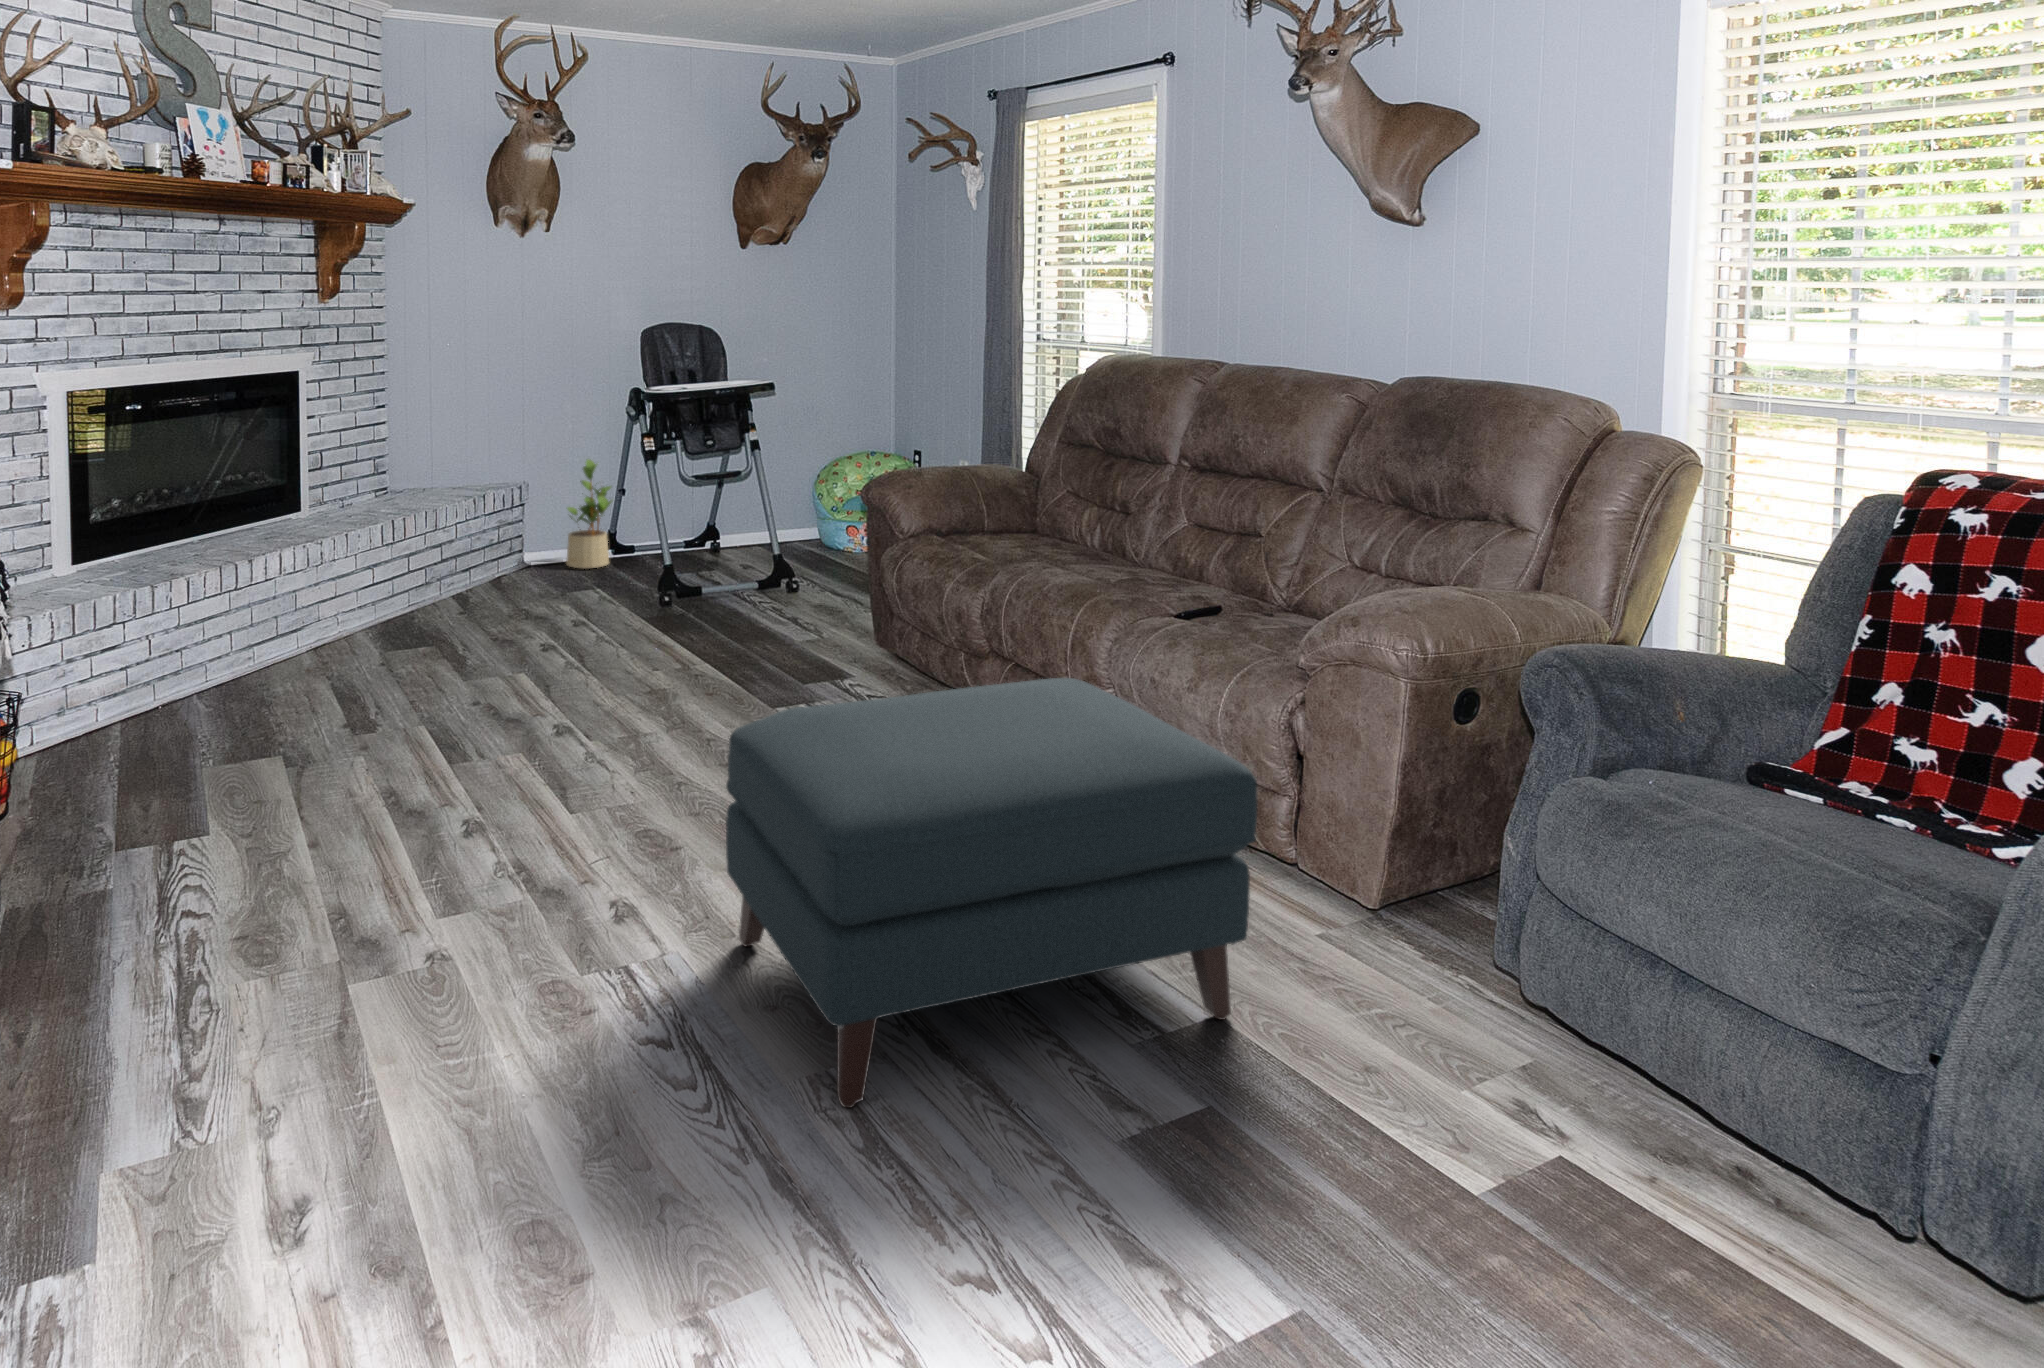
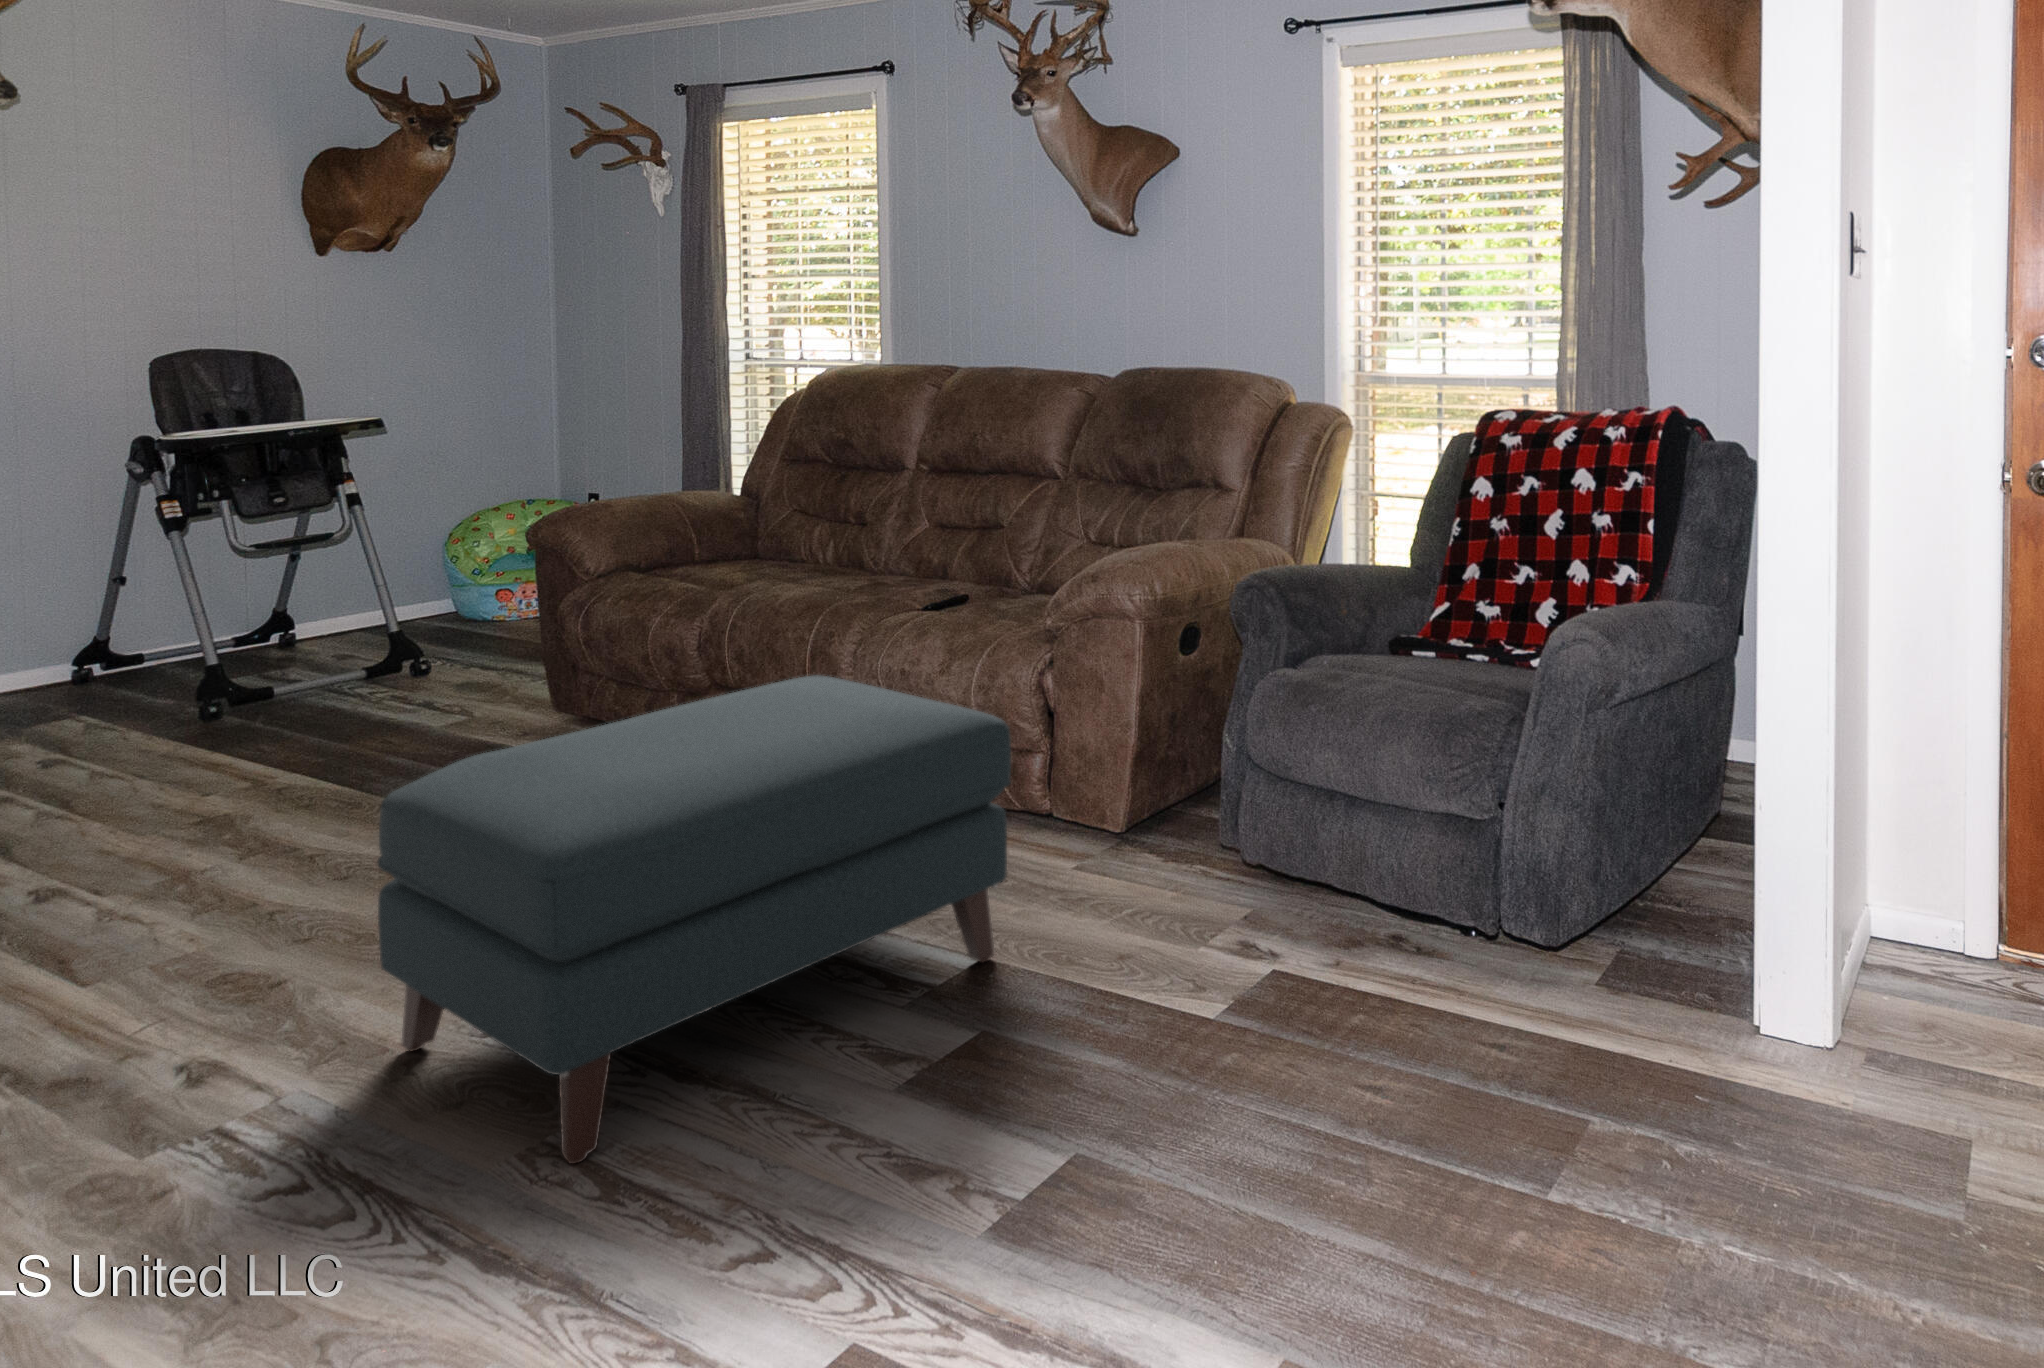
potted plant: present [566,459,612,568] -> none [27,539,118,692]

